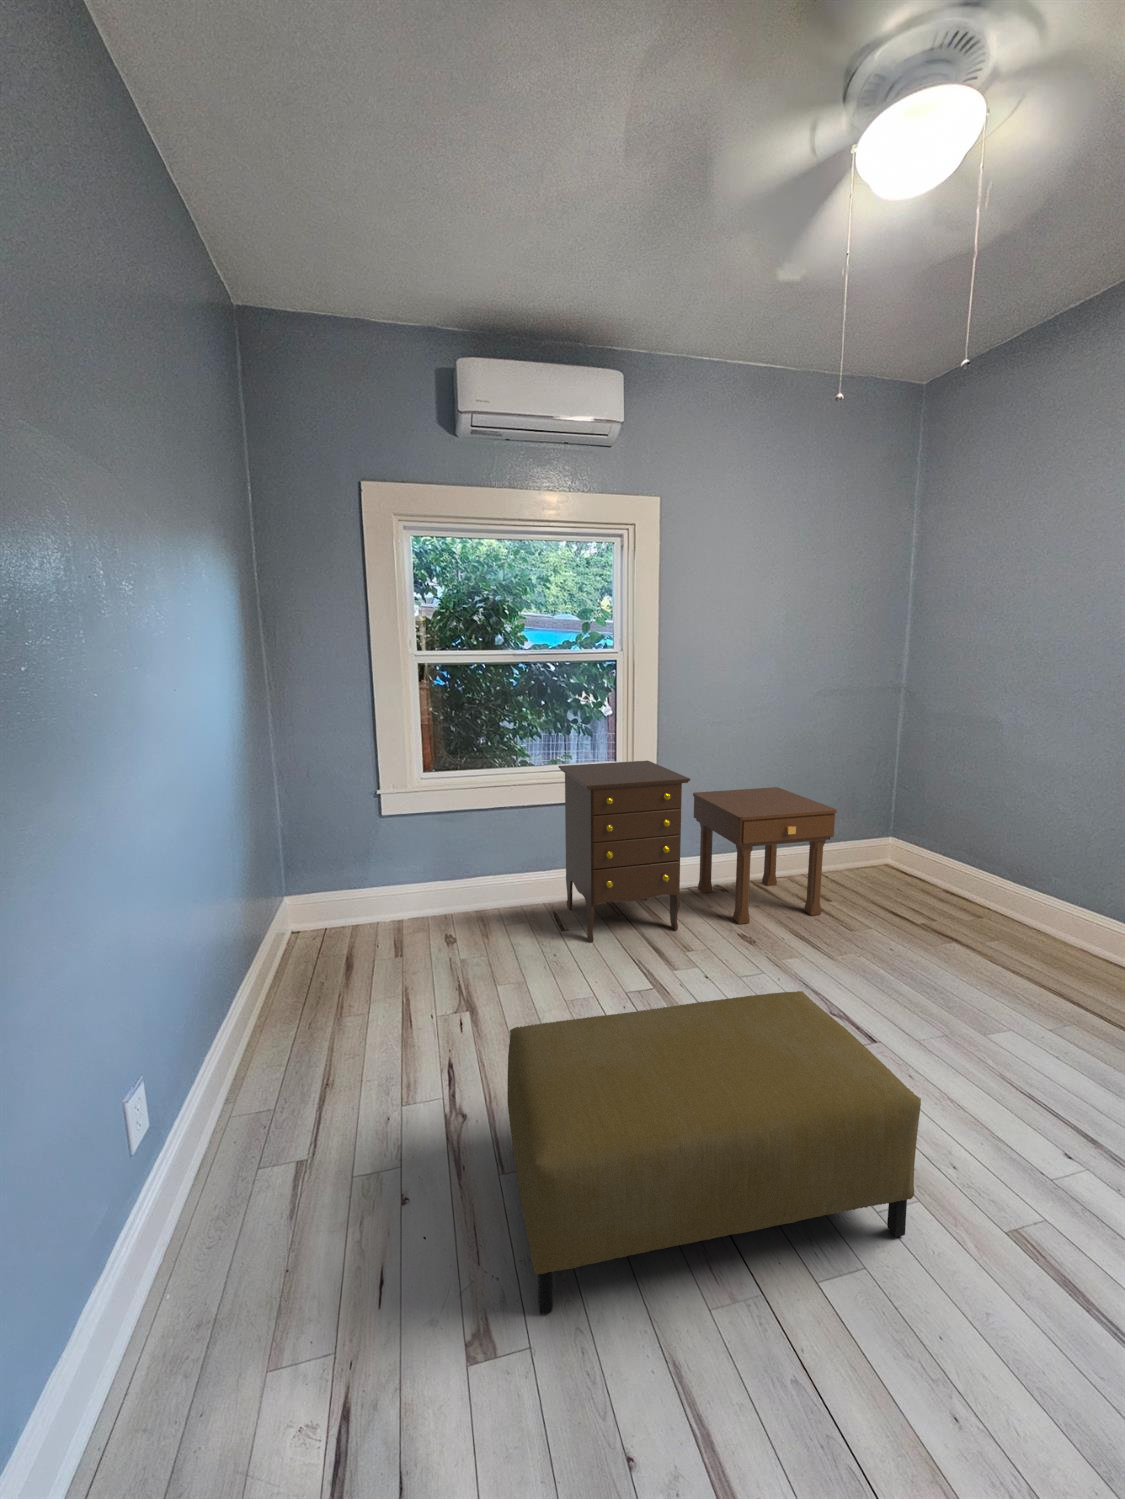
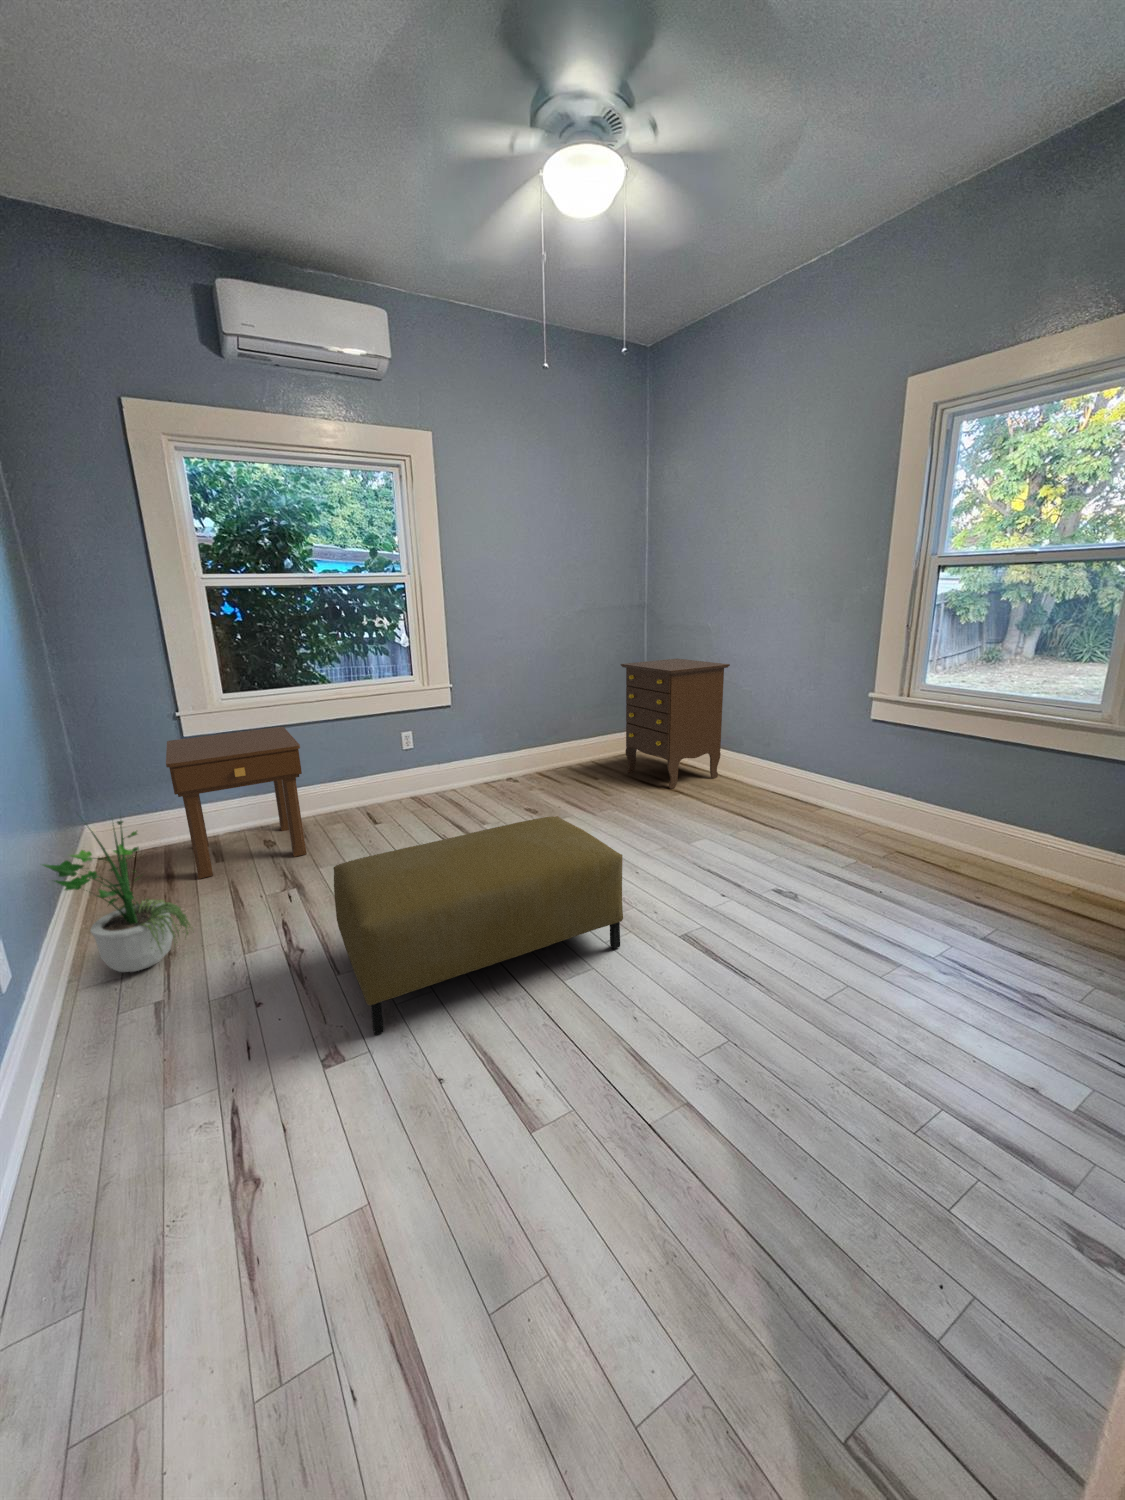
dresser: present [559,761,690,942] -> present [621,659,730,789]
nightstand: present [693,787,837,924] -> present [166,727,307,879]
potted plant: none [216,902,356,1105] -> present [43,821,192,972]

